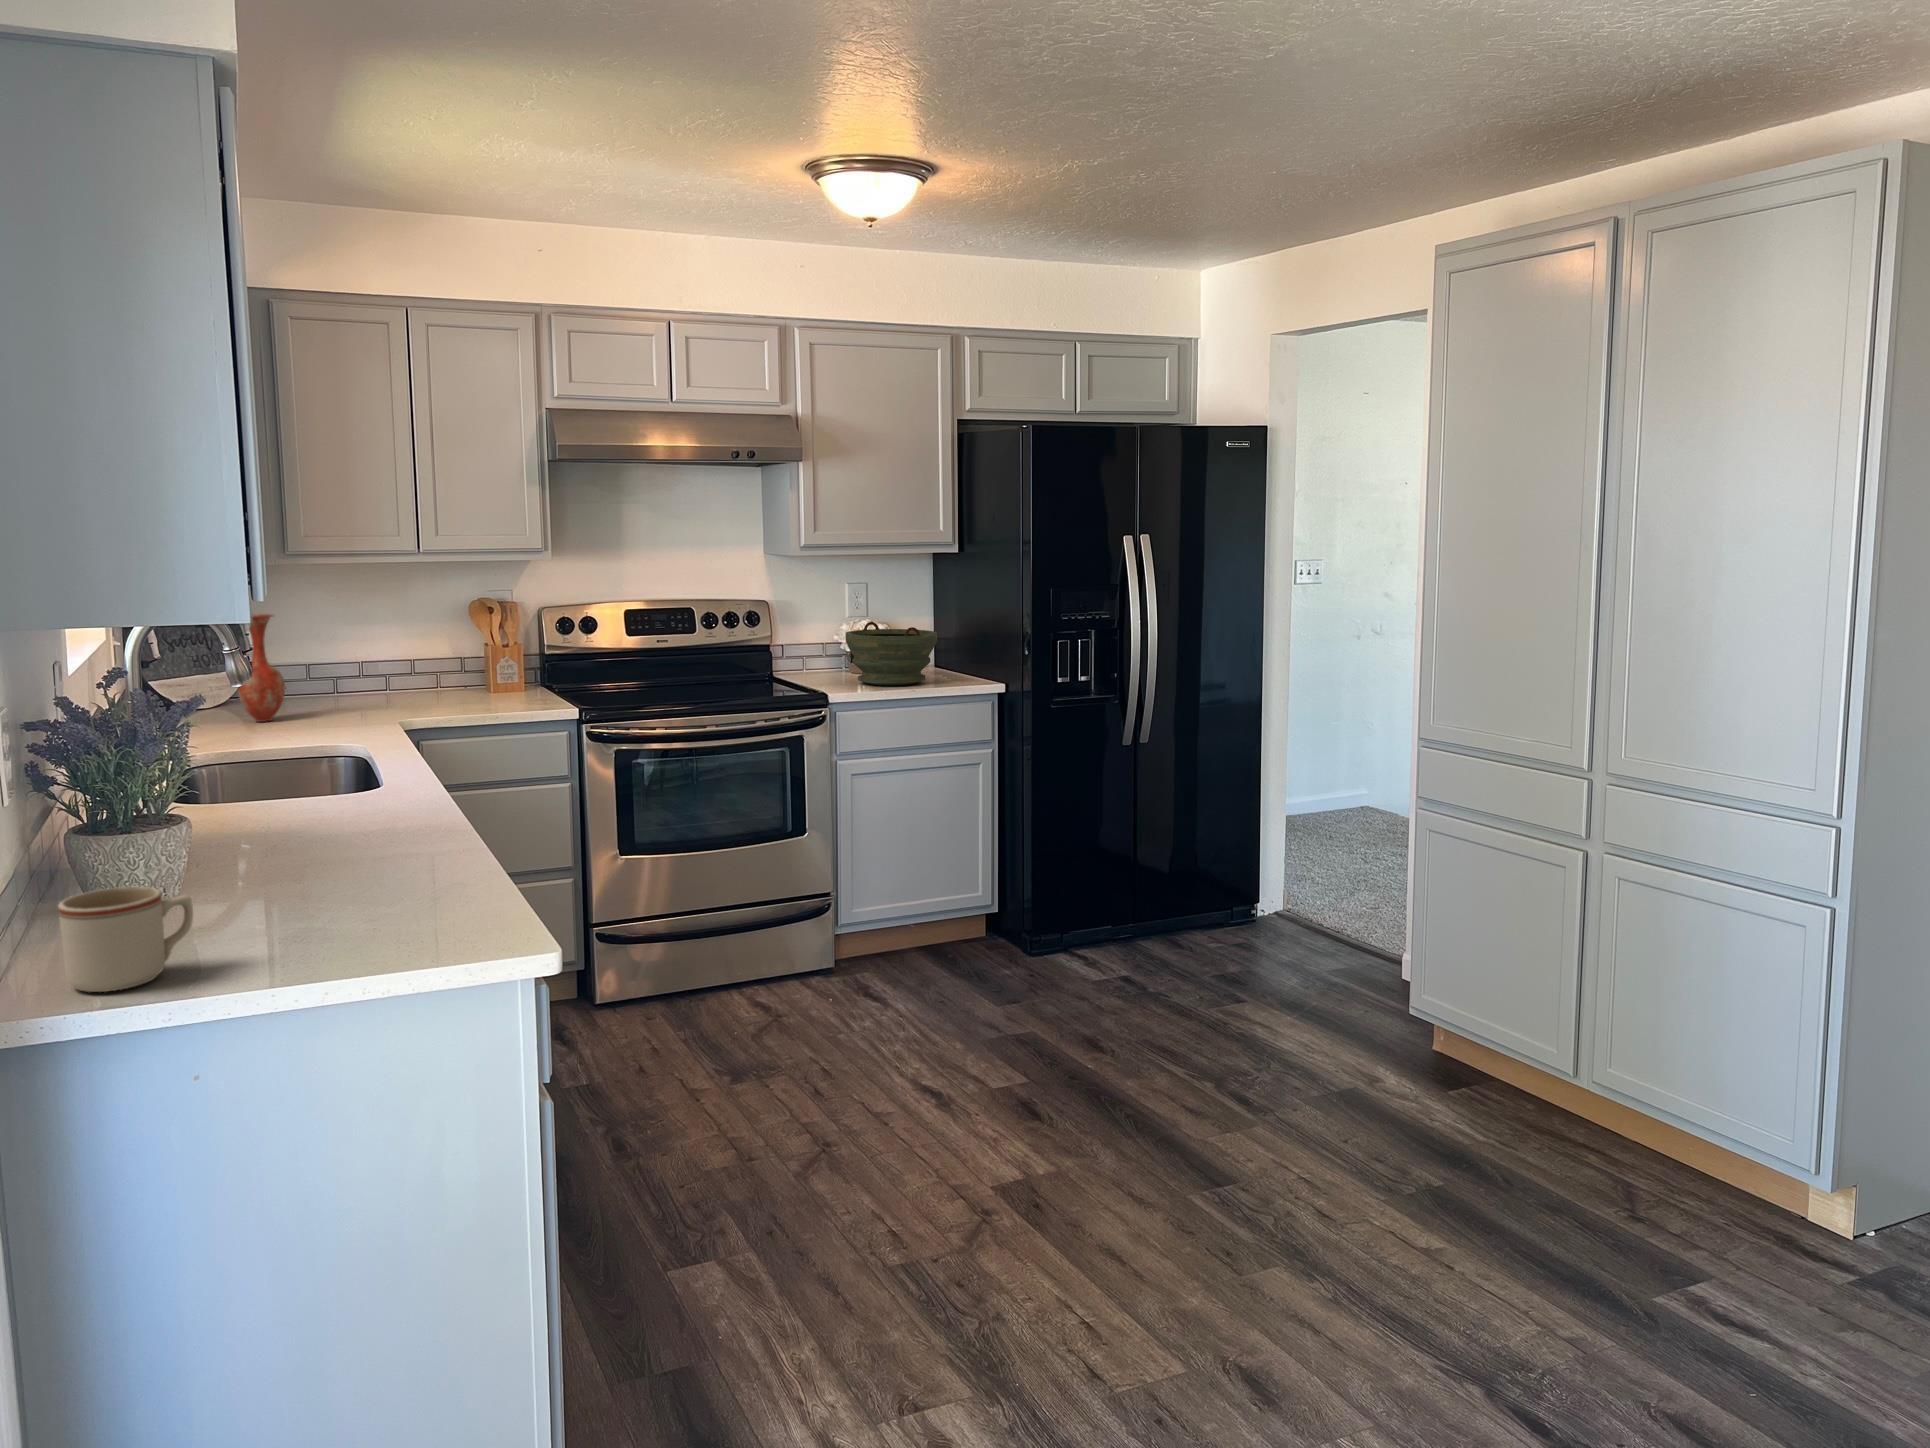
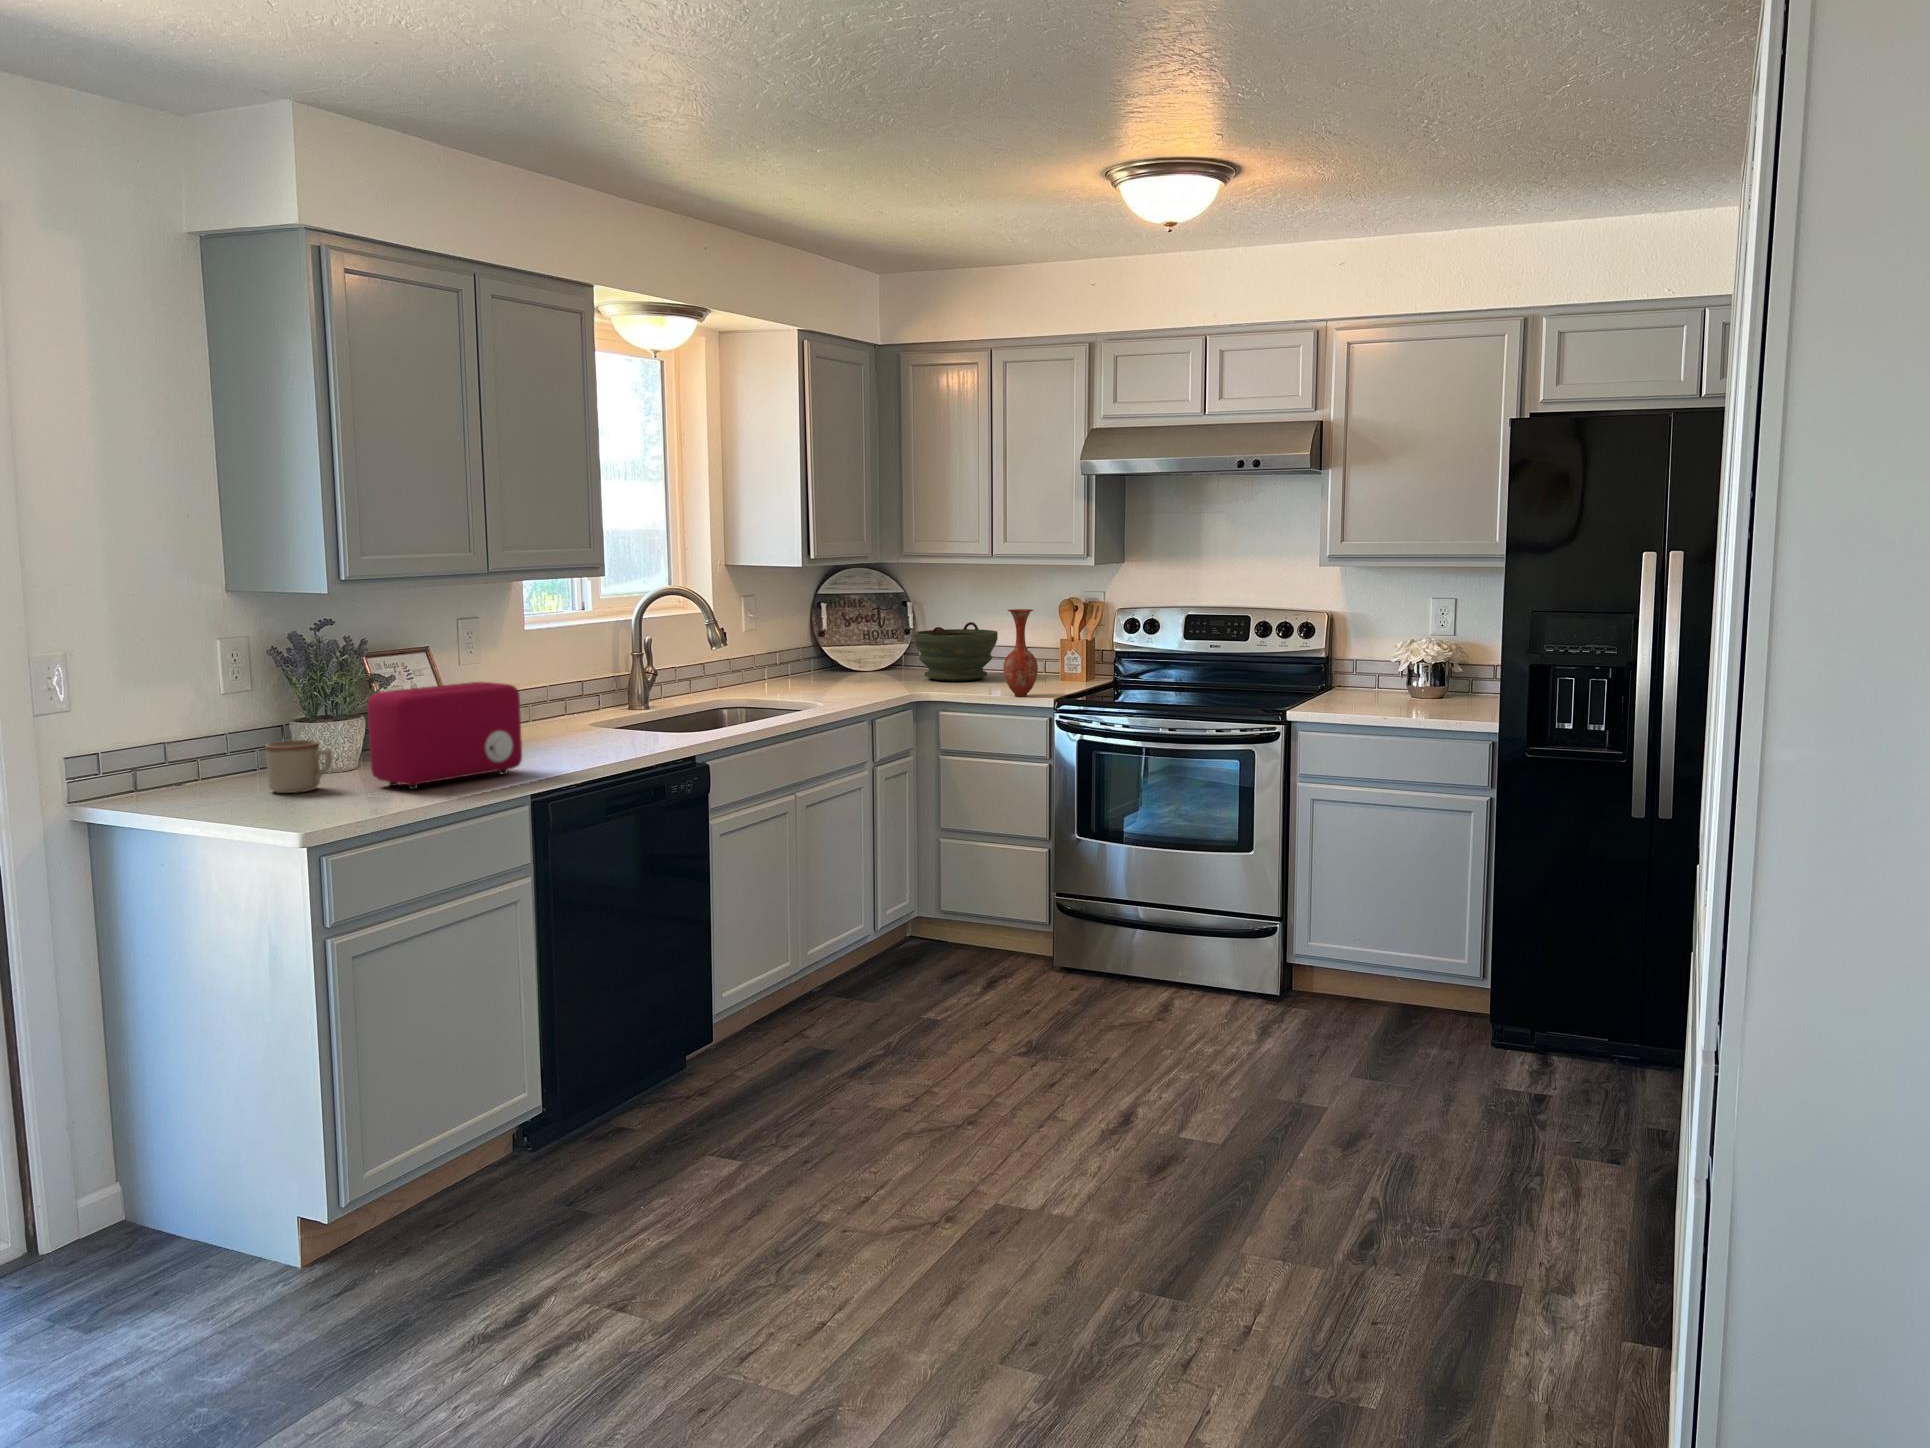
vase: present [237,614,285,722] -> present [1004,609,1038,696]
bowl: present [845,622,937,686] -> present [913,622,998,681]
toaster: none [219,749,390,937] -> present [368,682,522,789]

